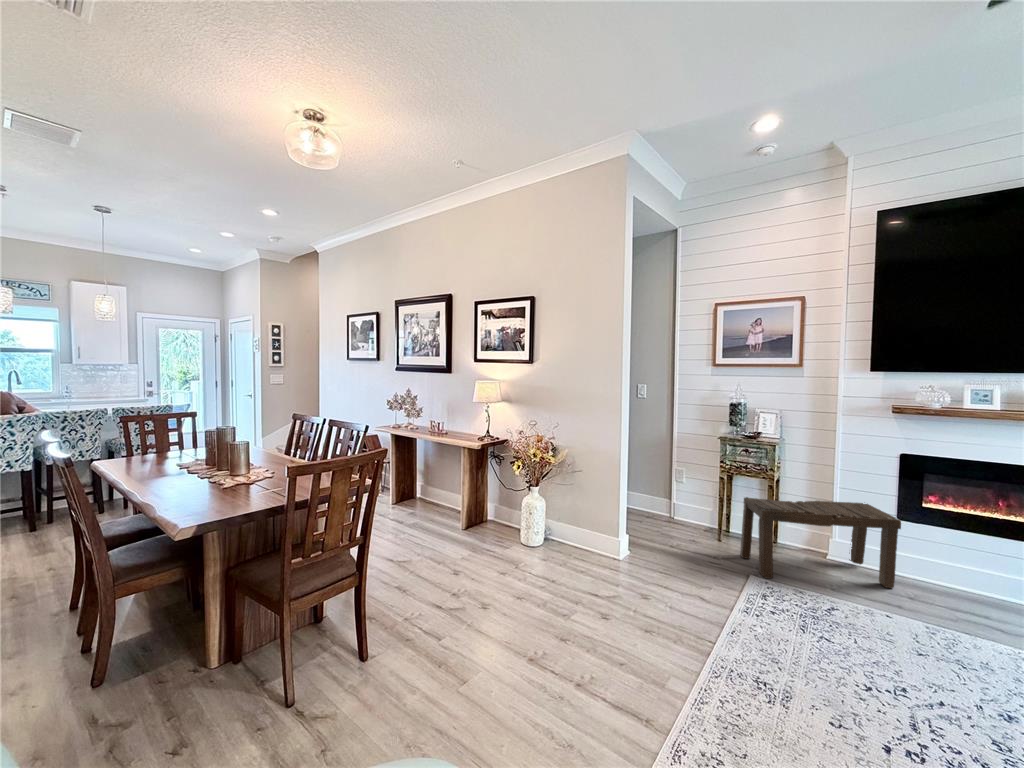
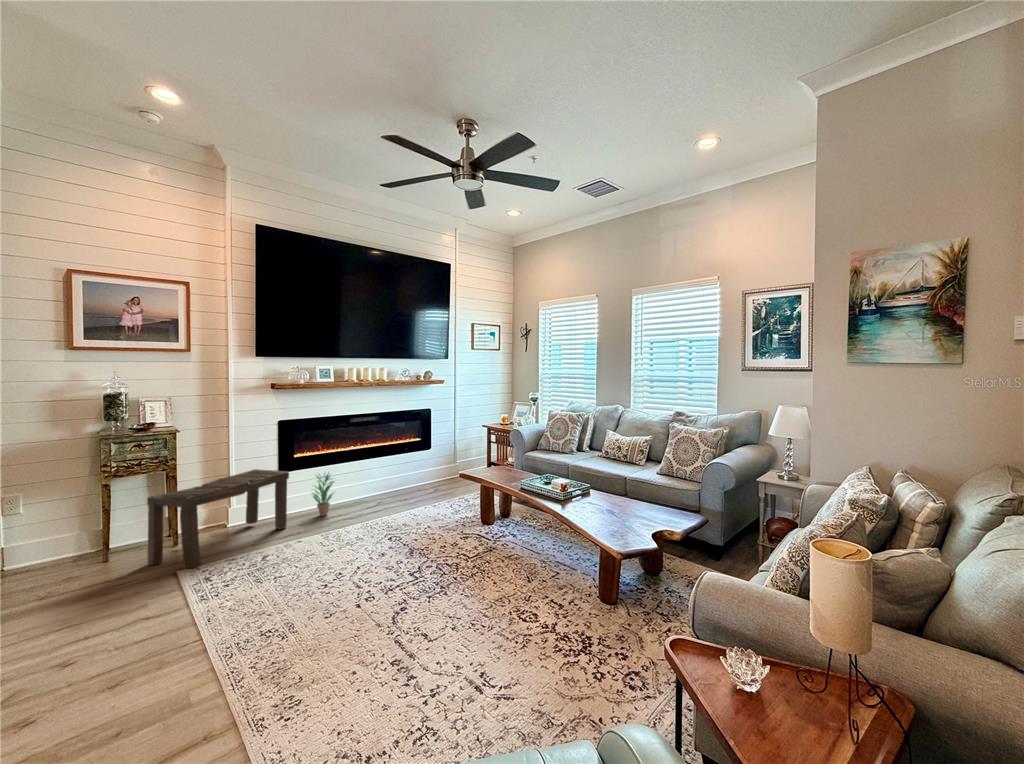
potted plant: none [945,536,995,603] -> present [313,474,334,516]

